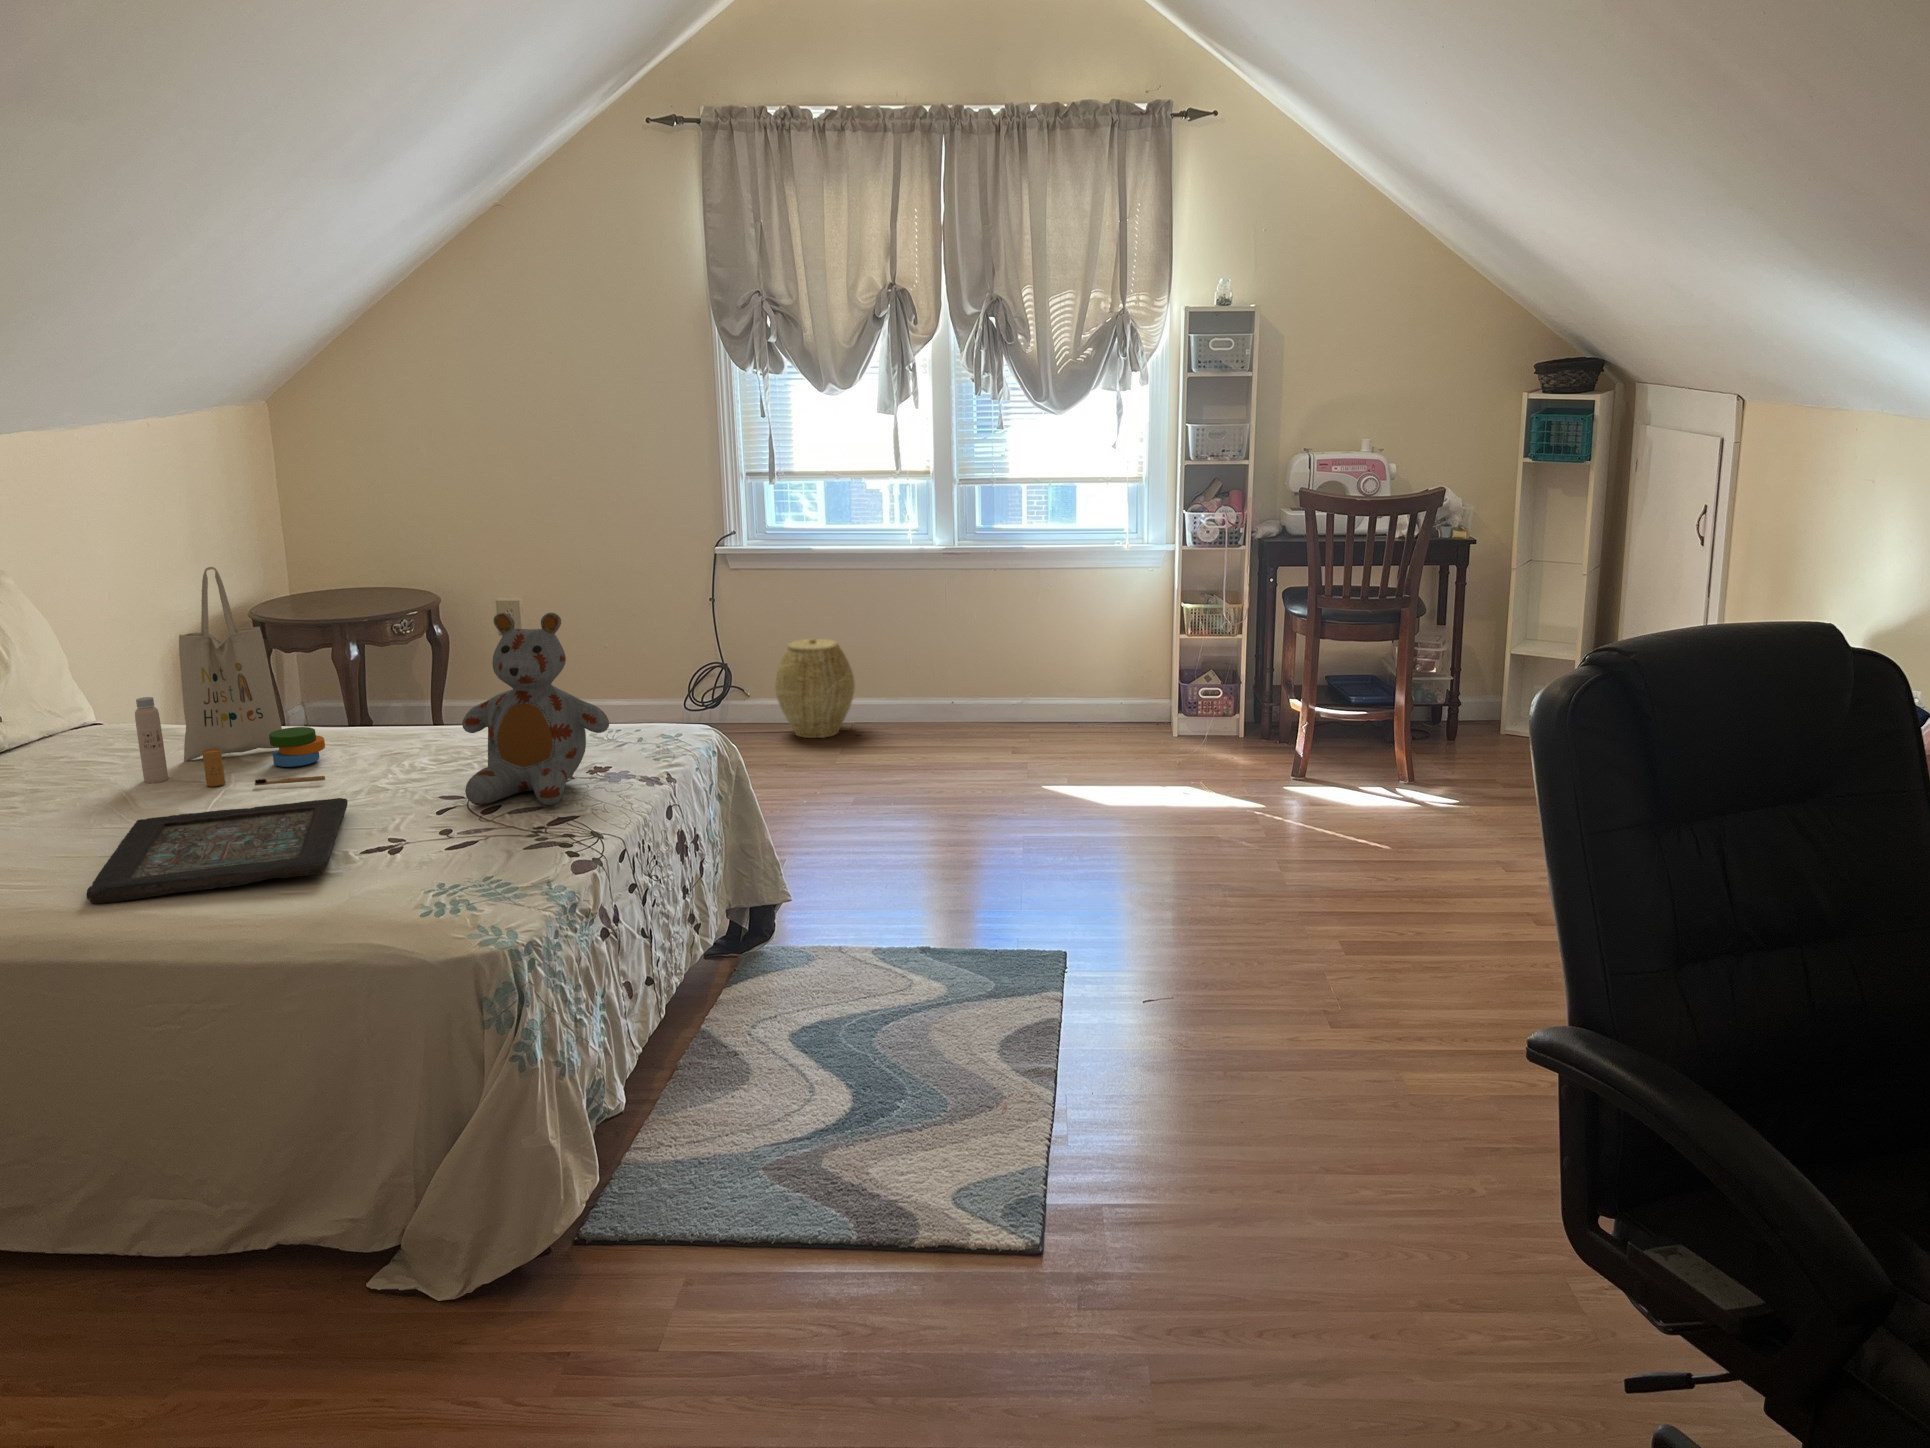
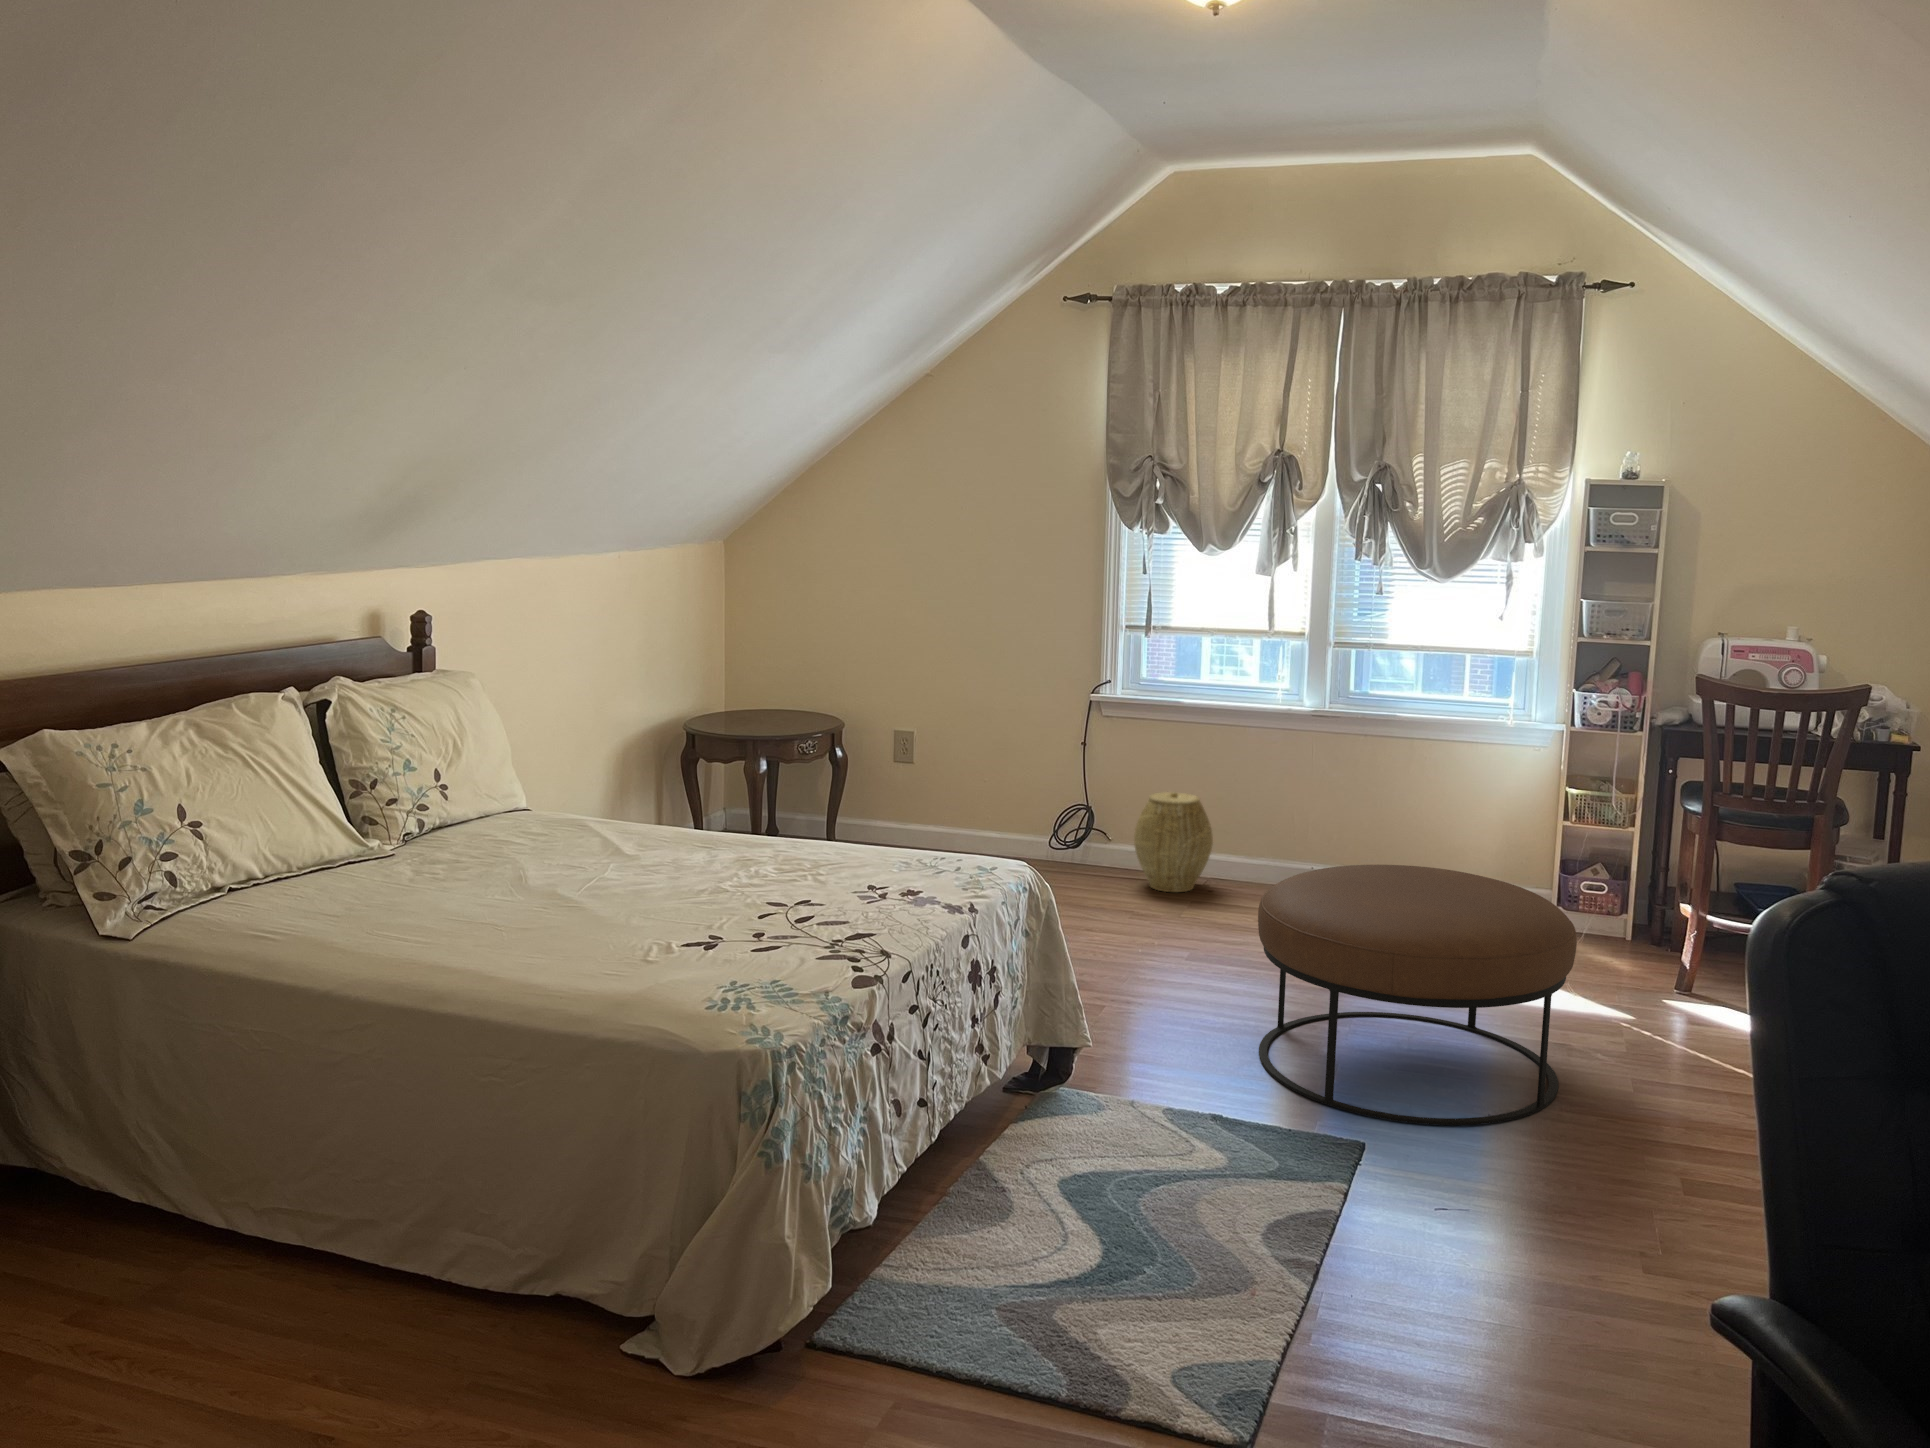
tote bag: present [135,567,325,786] -> none [536,680,685,877]
stuffed bear: present [462,613,609,805] -> none [783,740,918,922]
ottoman: none [937,687,1230,927] -> present [1258,865,1577,1125]
decorative tray: present [87,798,348,903] -> none [455,892,684,960]

